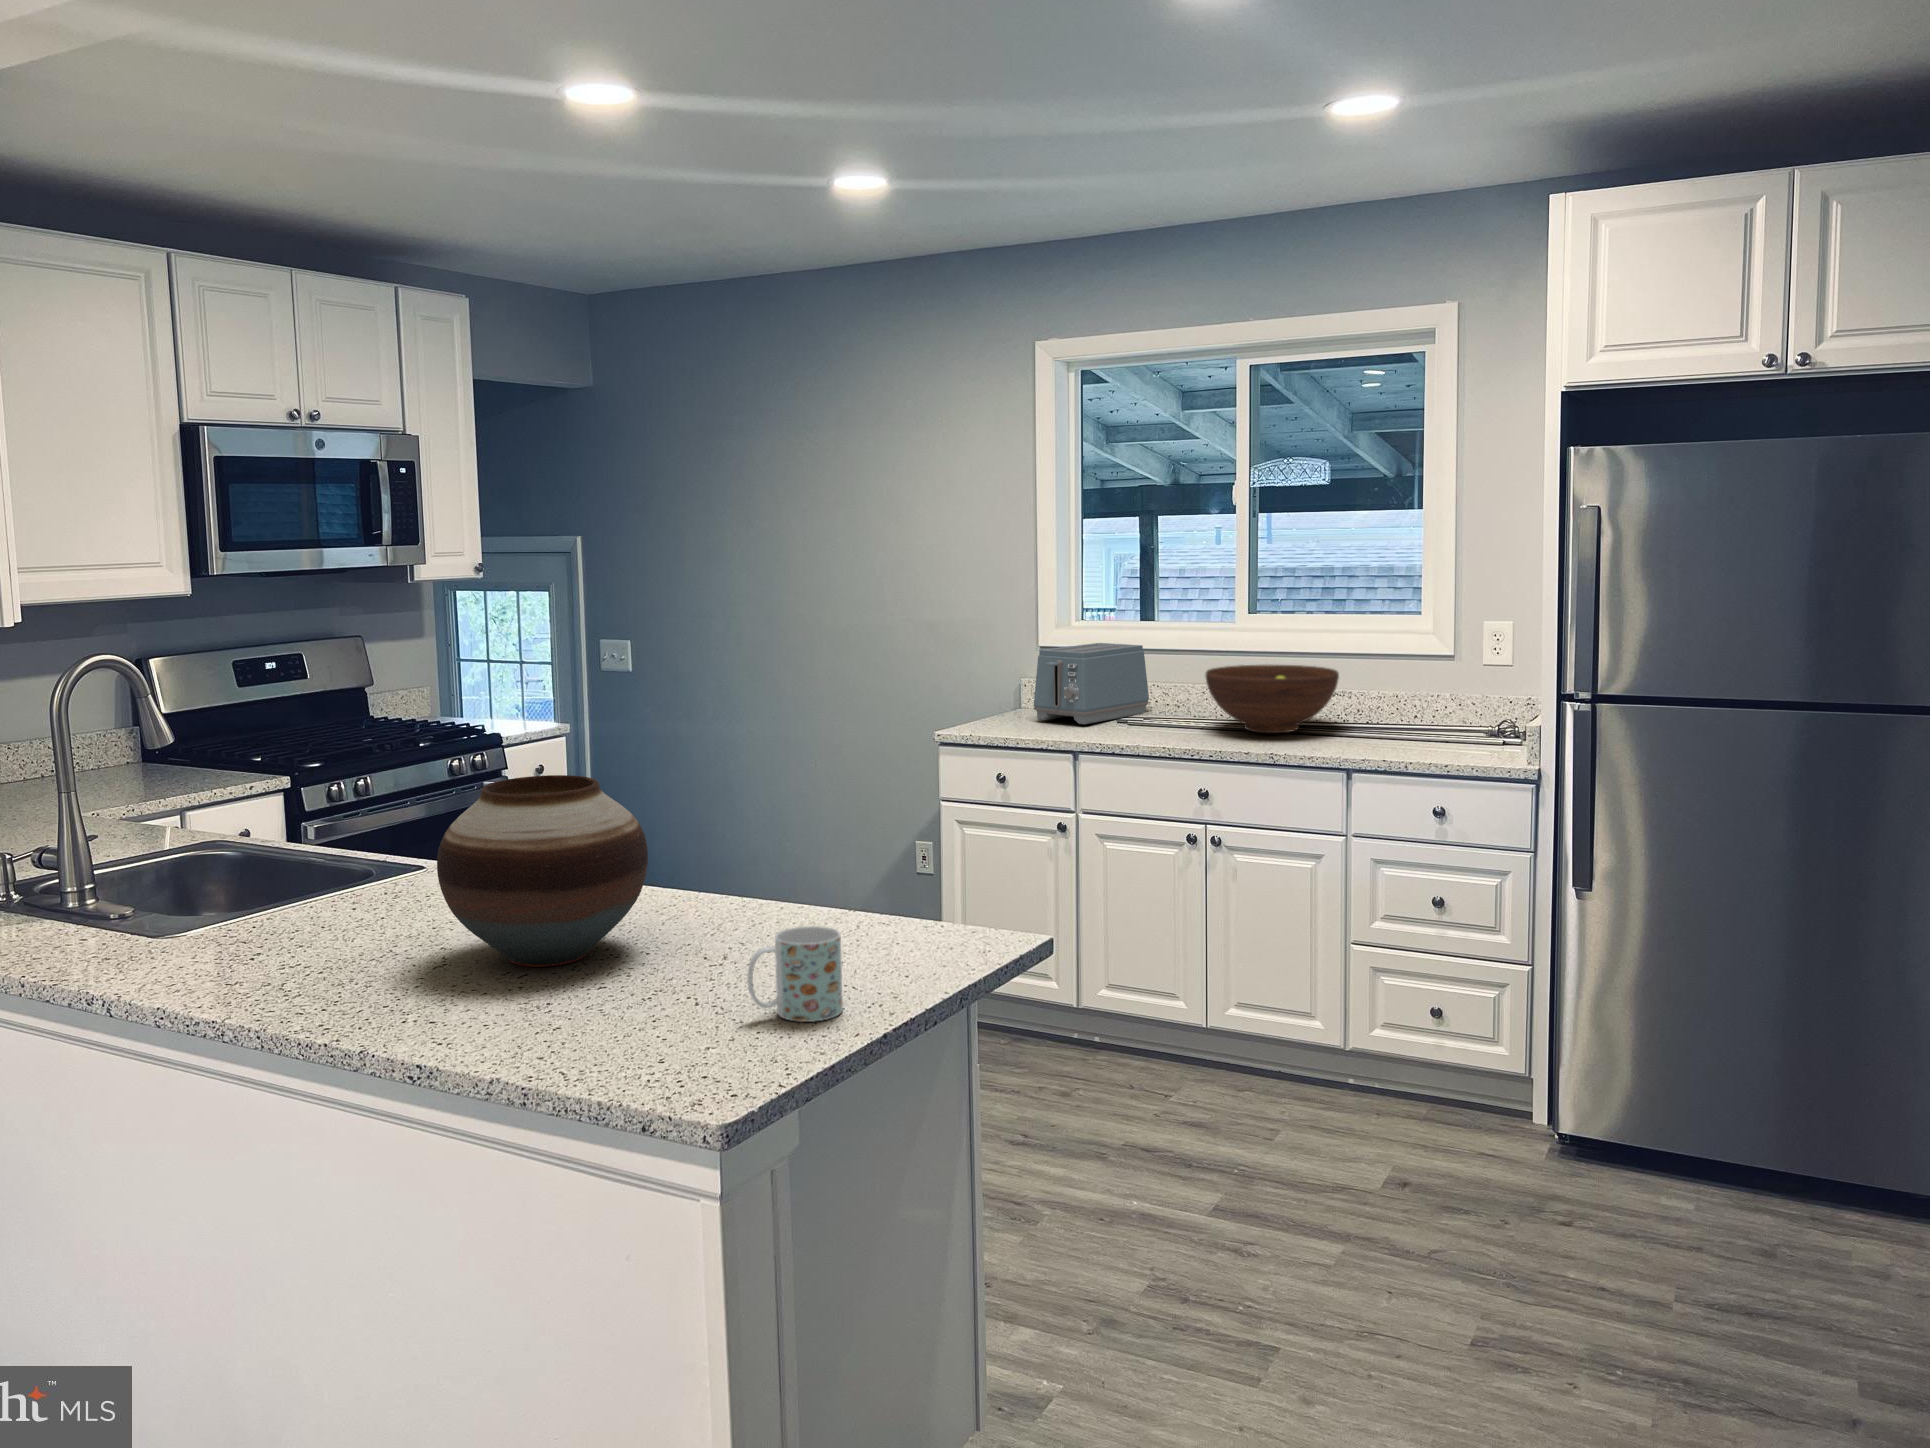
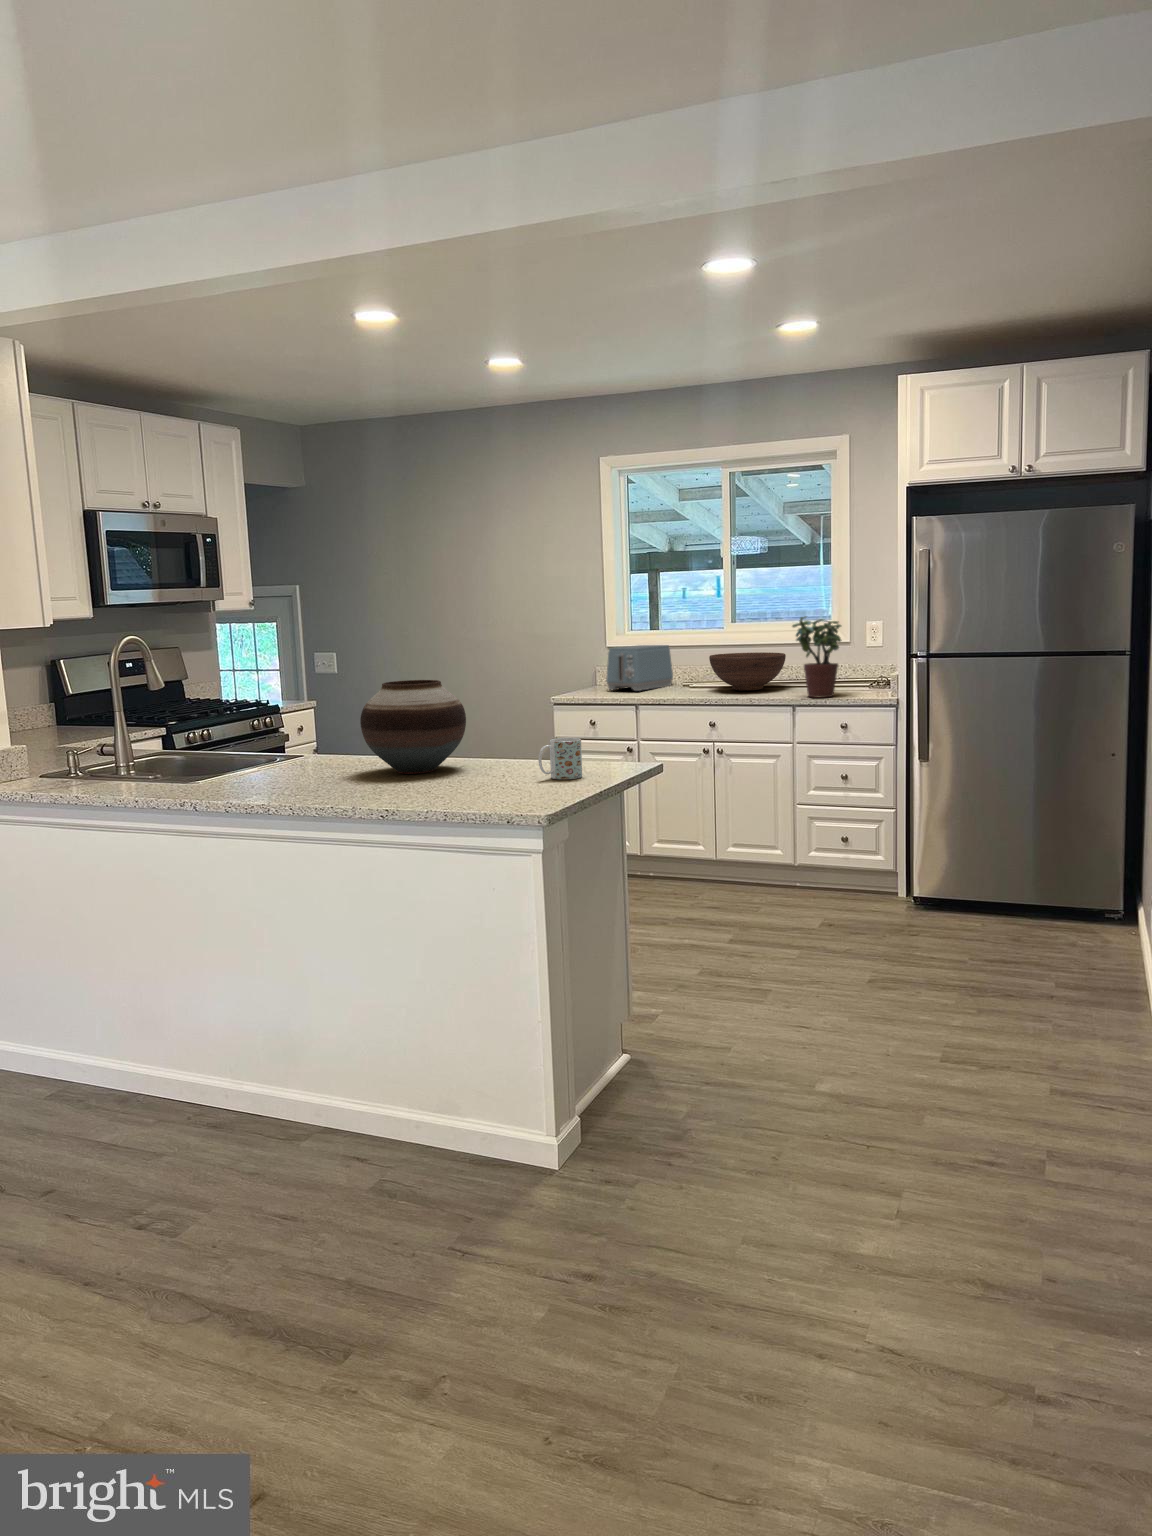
potted plant: none [1346,614,1438,759] -> present [792,616,842,698]

